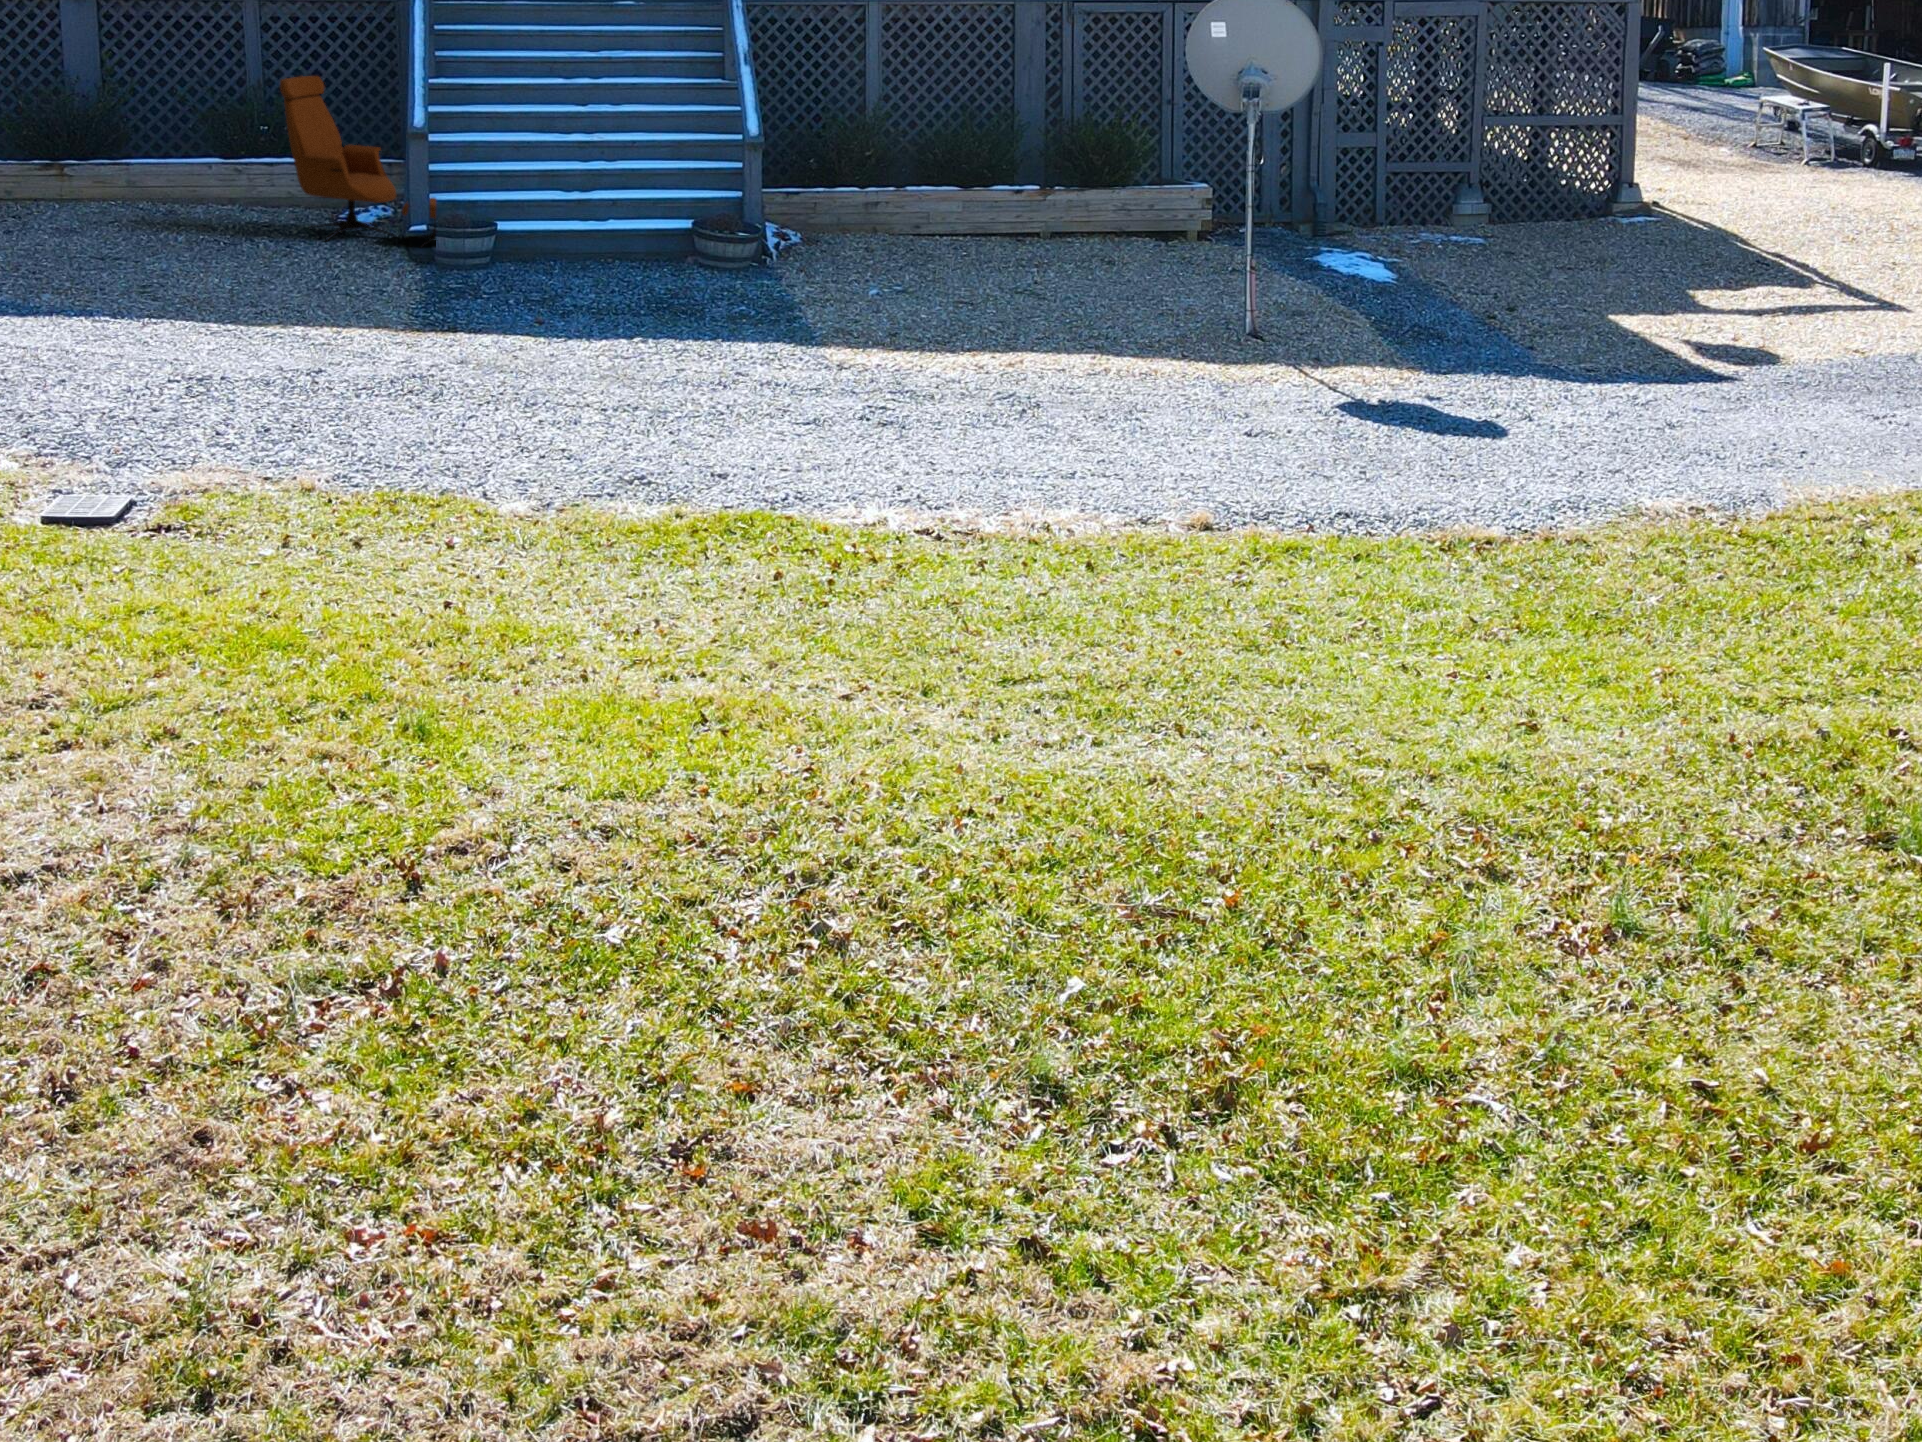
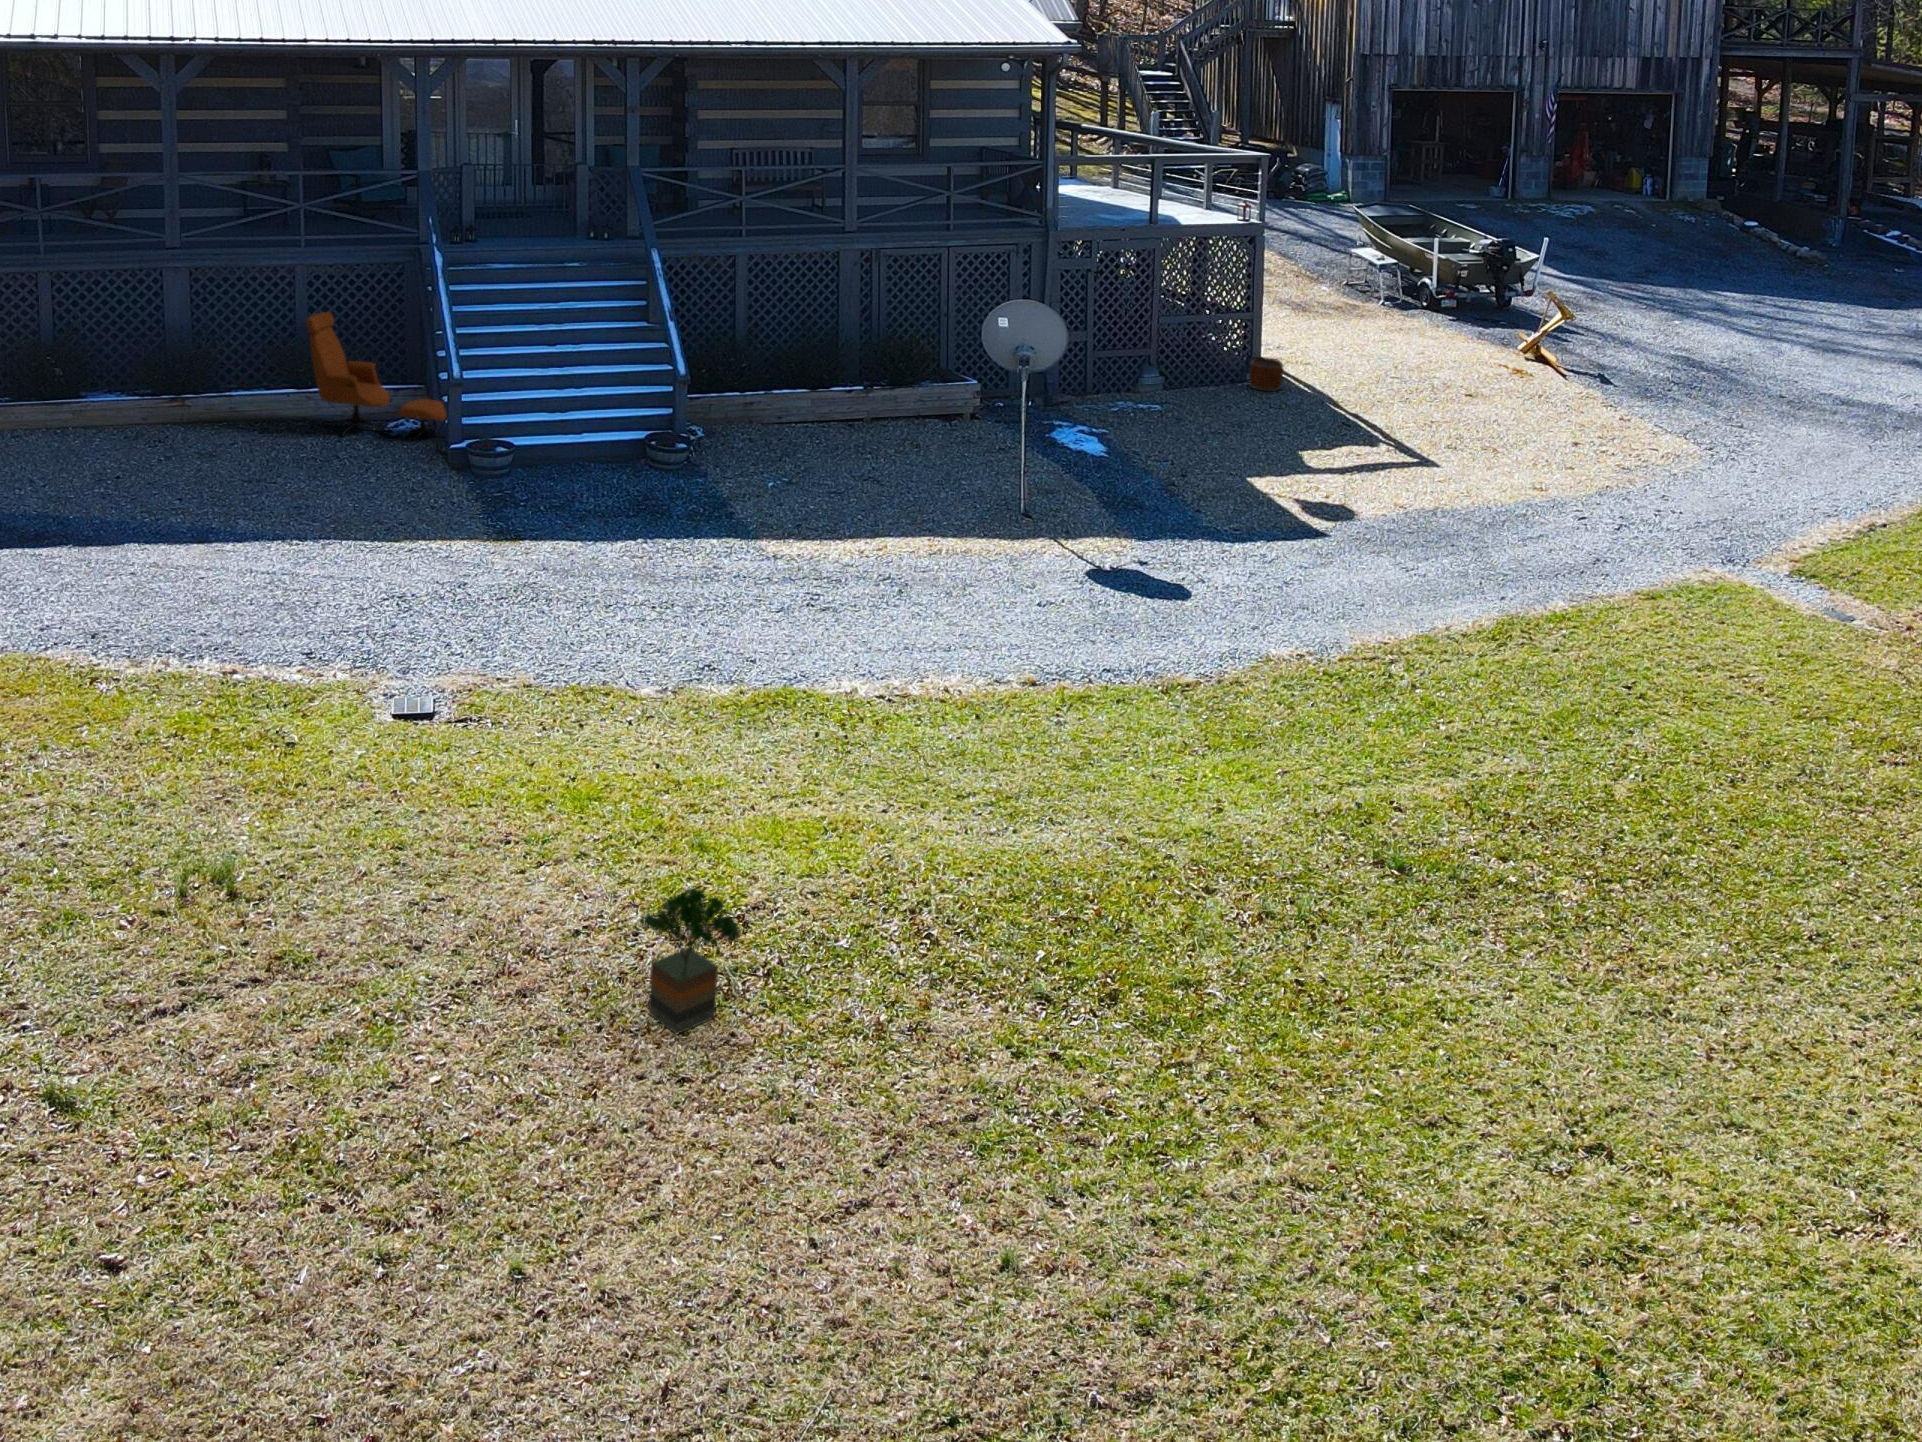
bucket: none [1614,190,1667,236] -> present [1249,357,1283,392]
potted tree: none [43,769,294,1122] -> present [643,887,741,1034]

